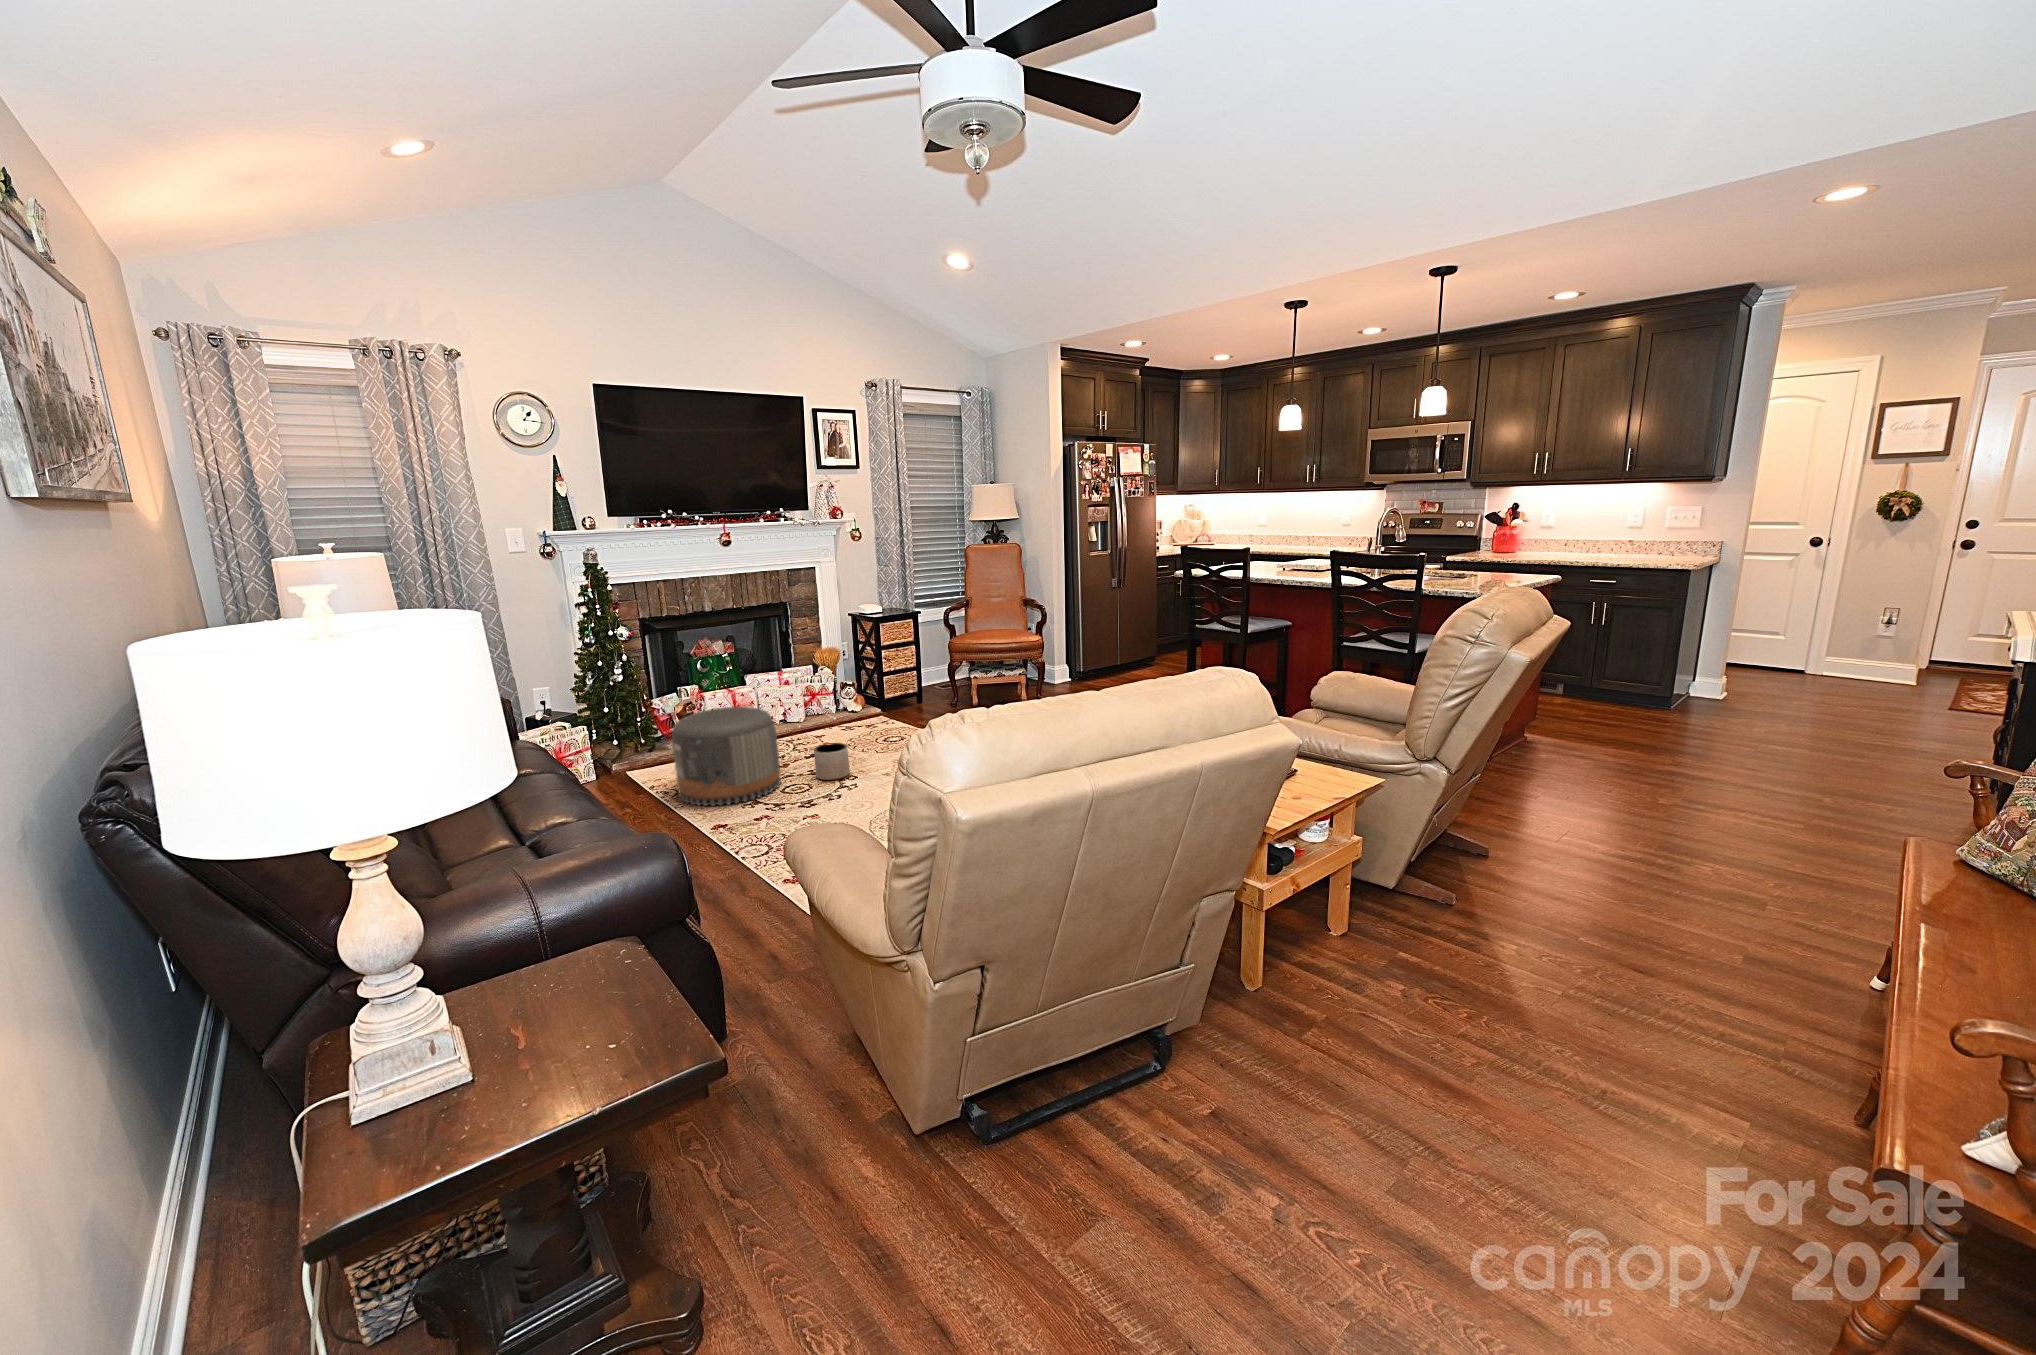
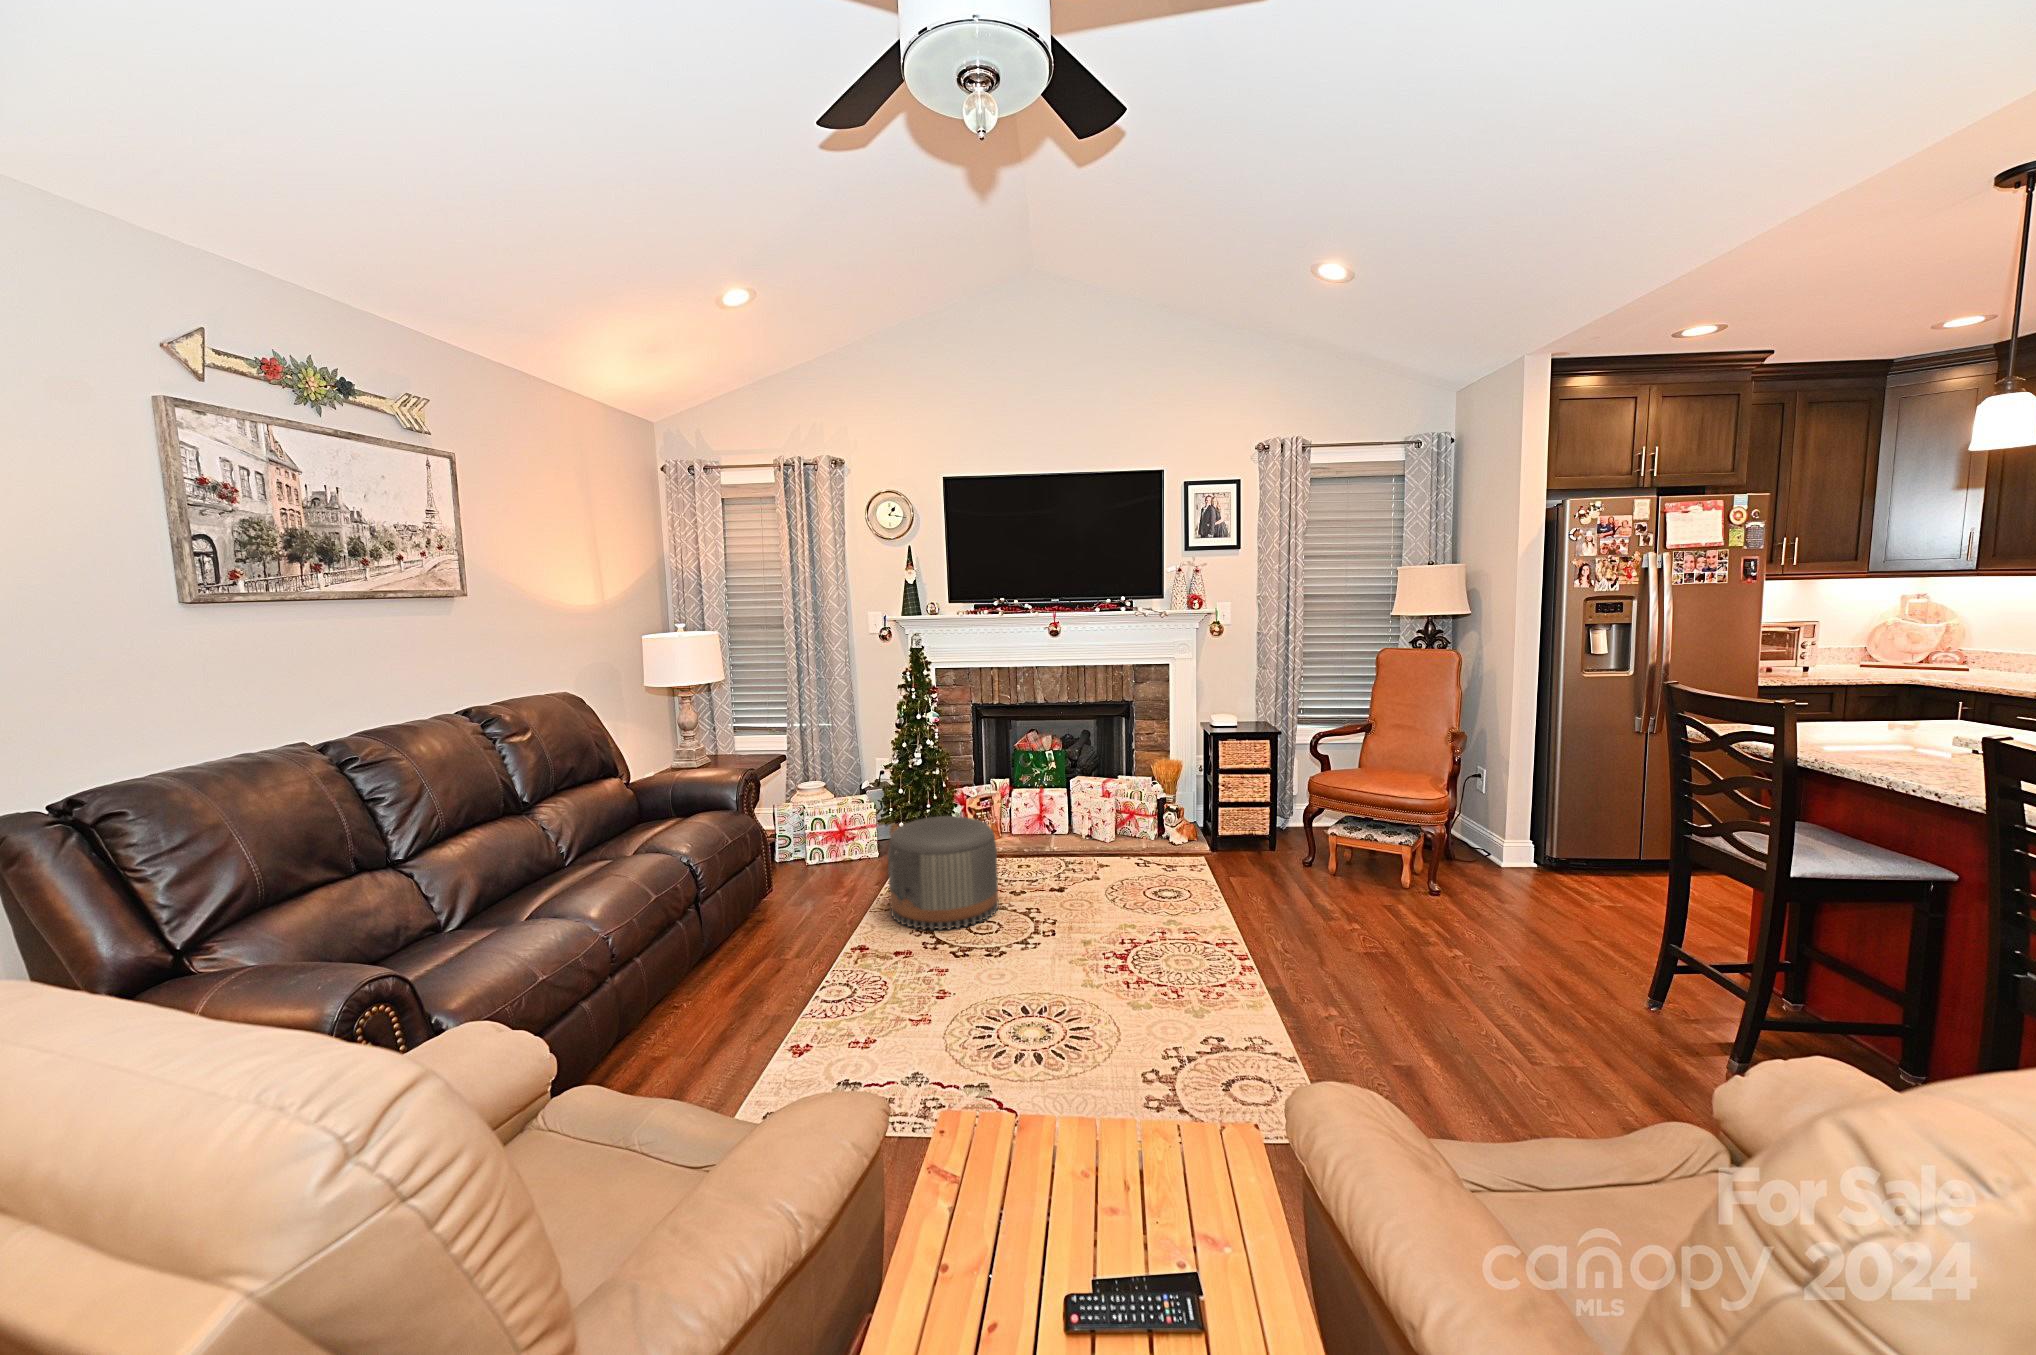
planter: present [814,743,850,780] -> none [1025,884,1066,933]

